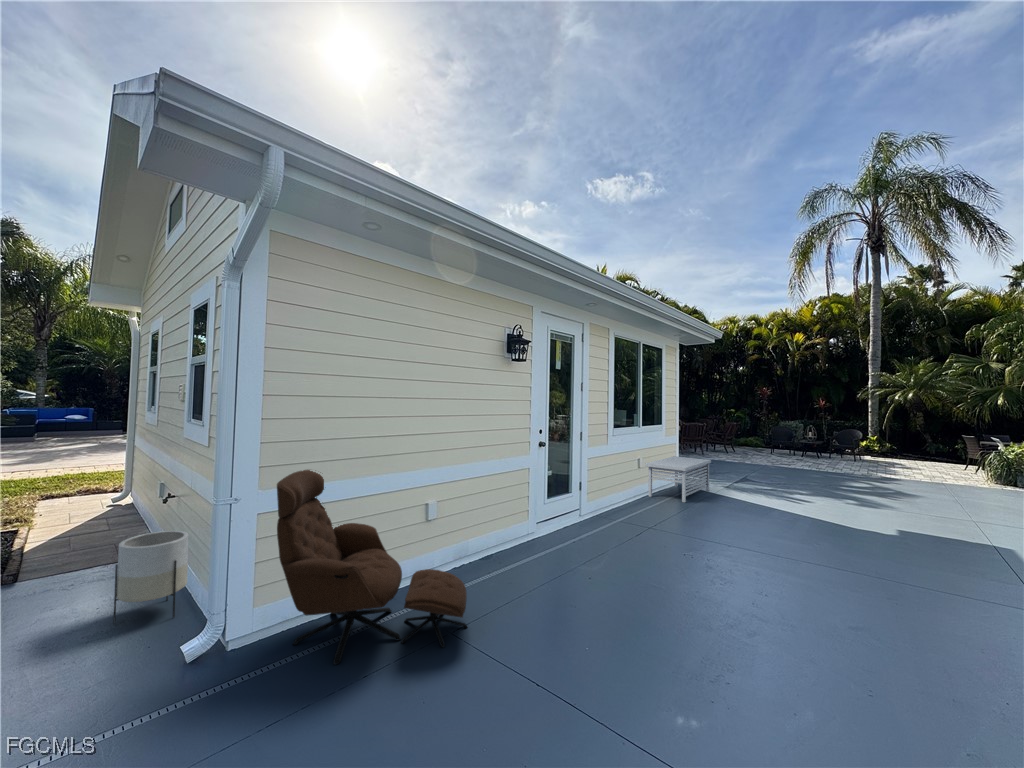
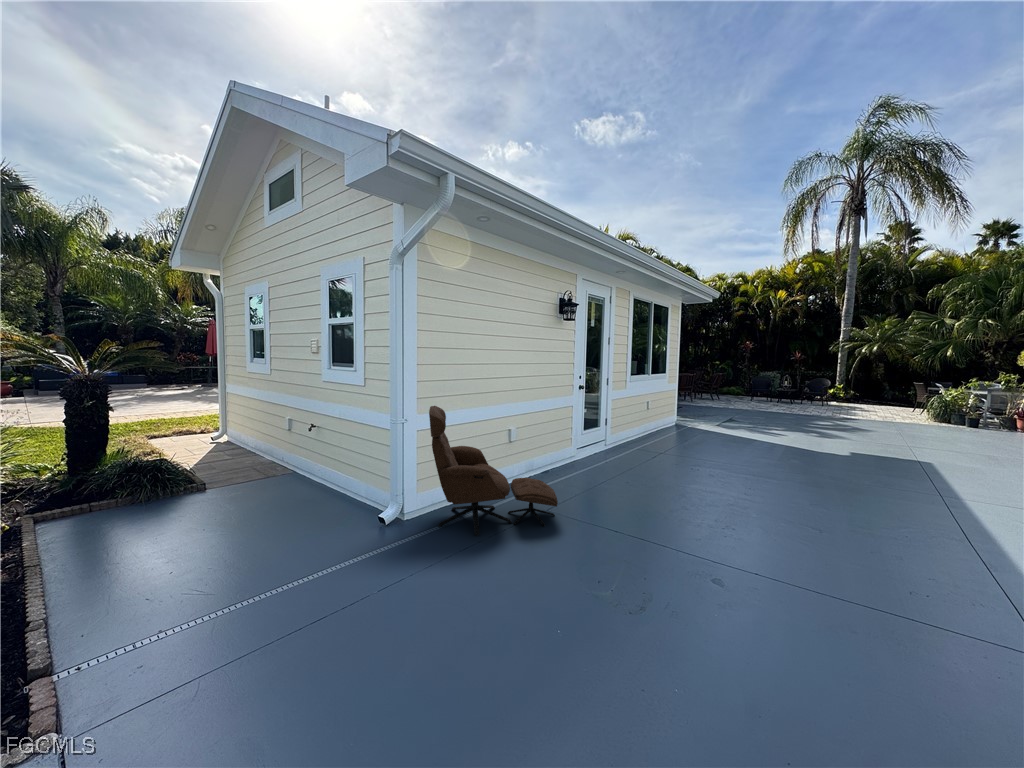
storage bench: present [645,456,711,502] -> none [654,401,707,438]
planter: present [113,531,189,623] -> none [296,453,341,518]

